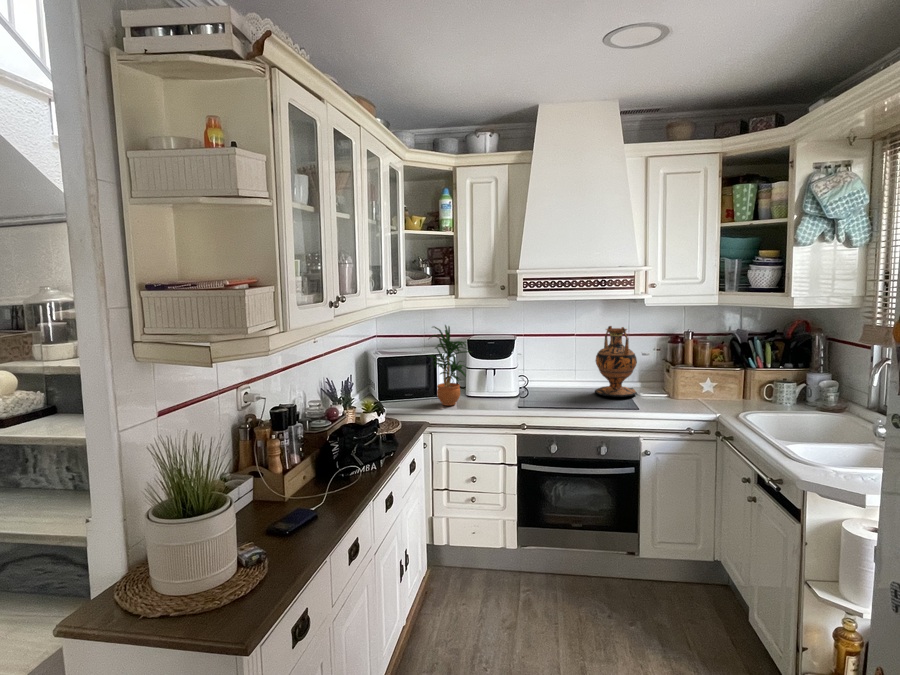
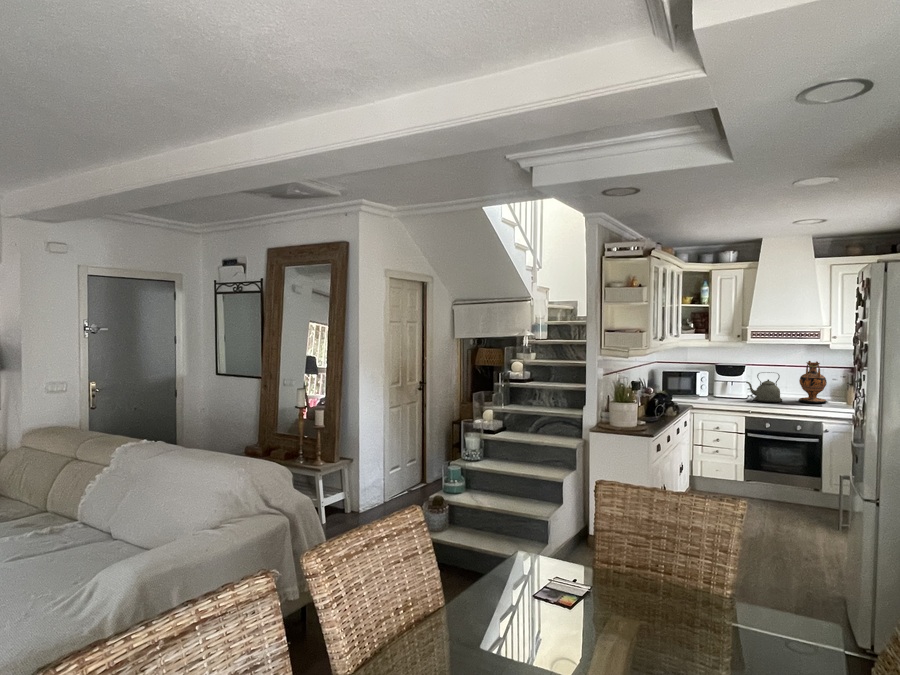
potted plant: present [429,325,471,406] -> none [691,356,720,401]
kettle: none [516,348,572,401] -> present [746,372,782,402]

